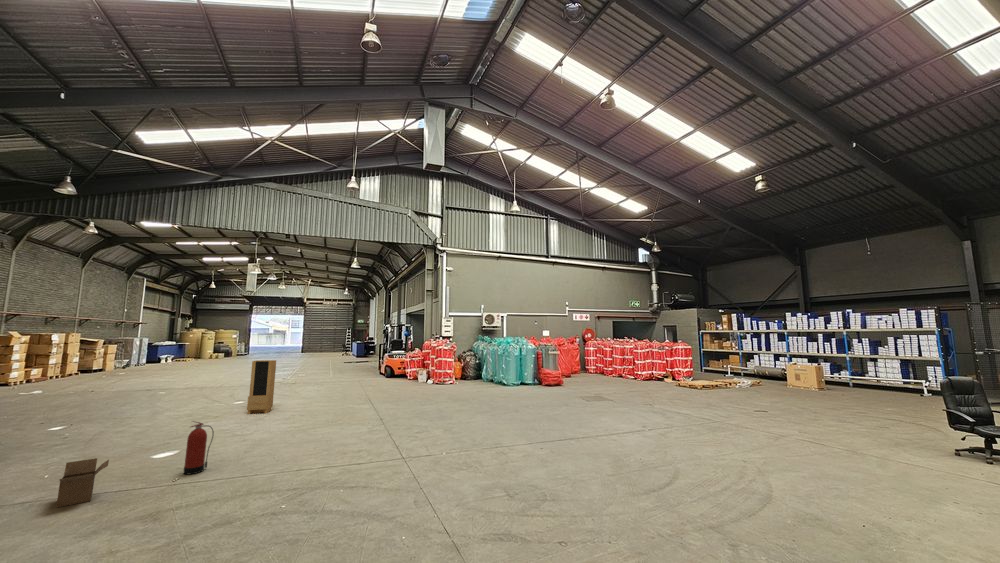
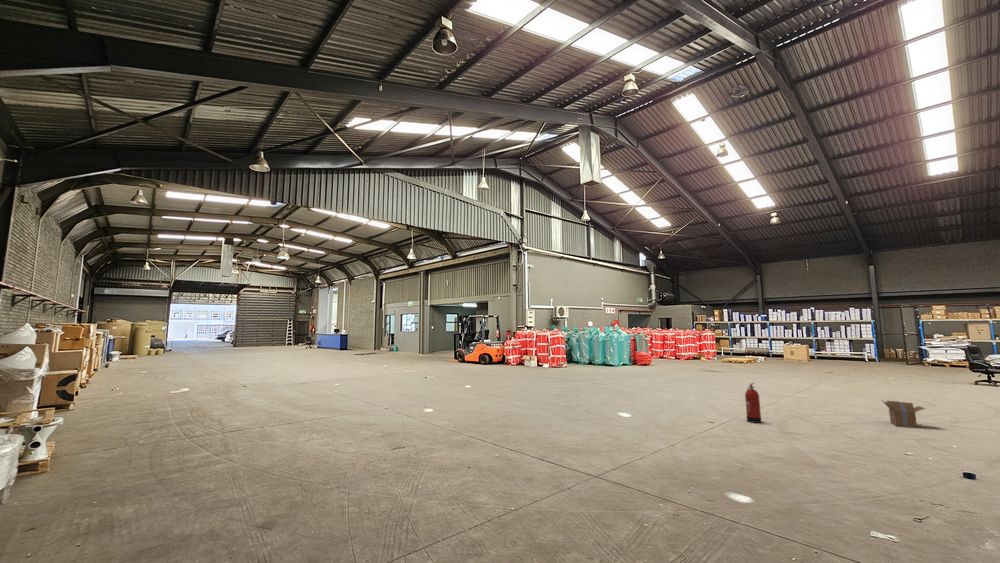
storage cabinet: present [247,360,276,414] -> none [548,346,572,395]
cardboard box: present [56,458,109,507] -> present [883,401,925,428]

